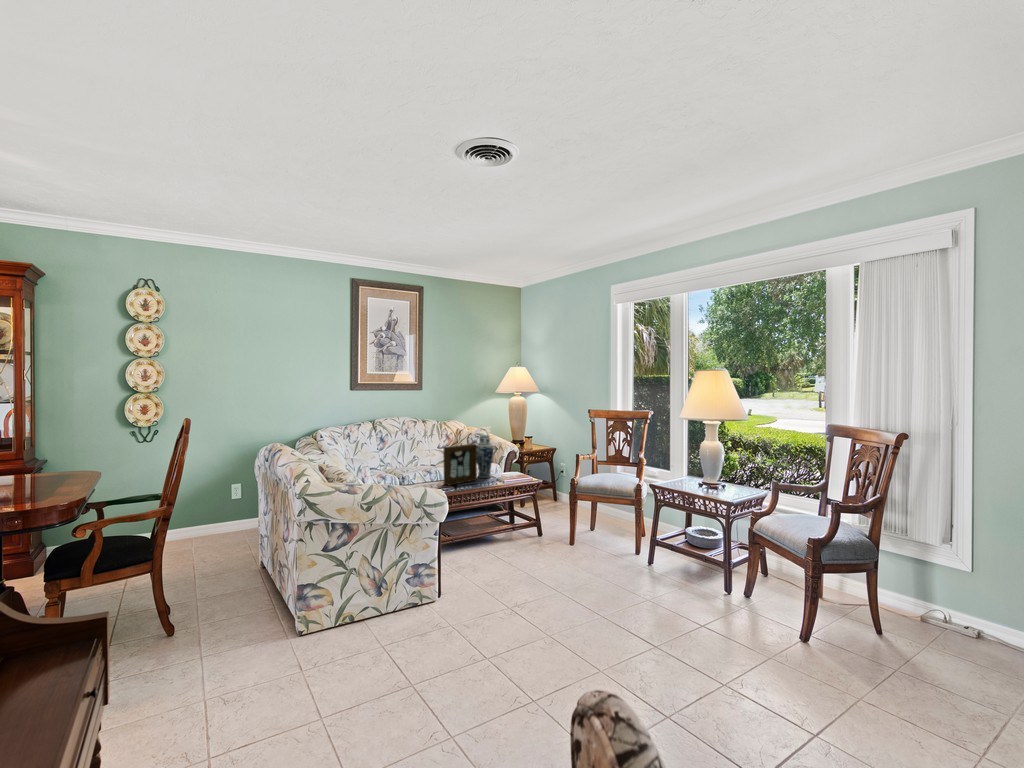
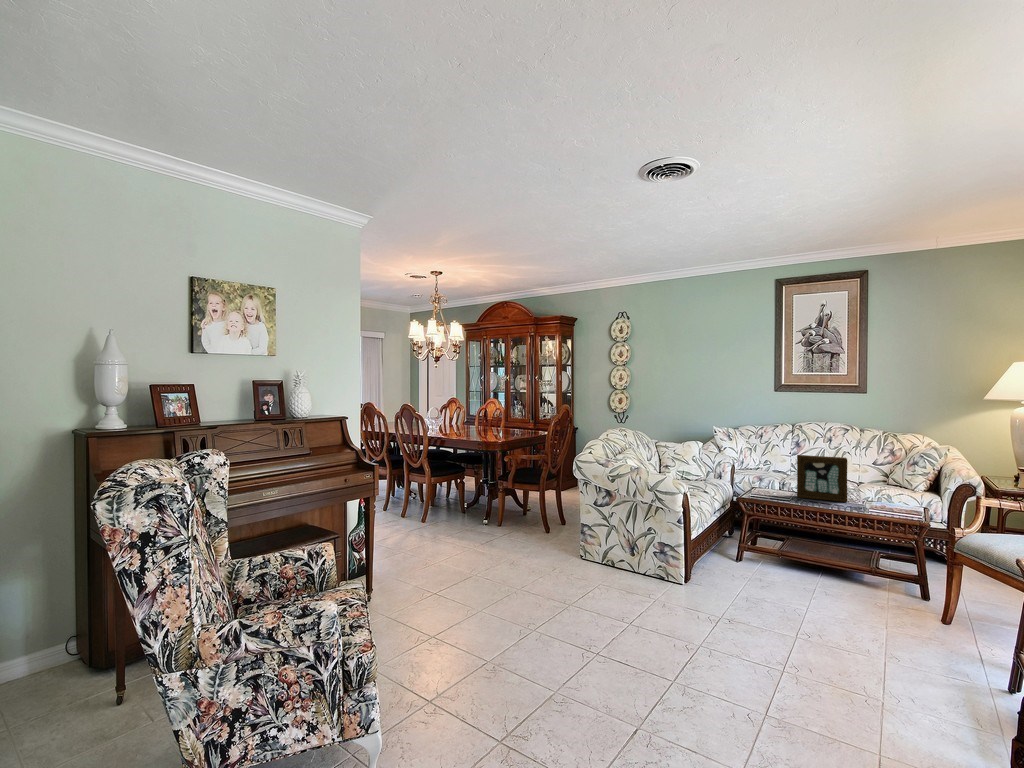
vase: present [477,435,493,478] -> none [858,450,885,504]

